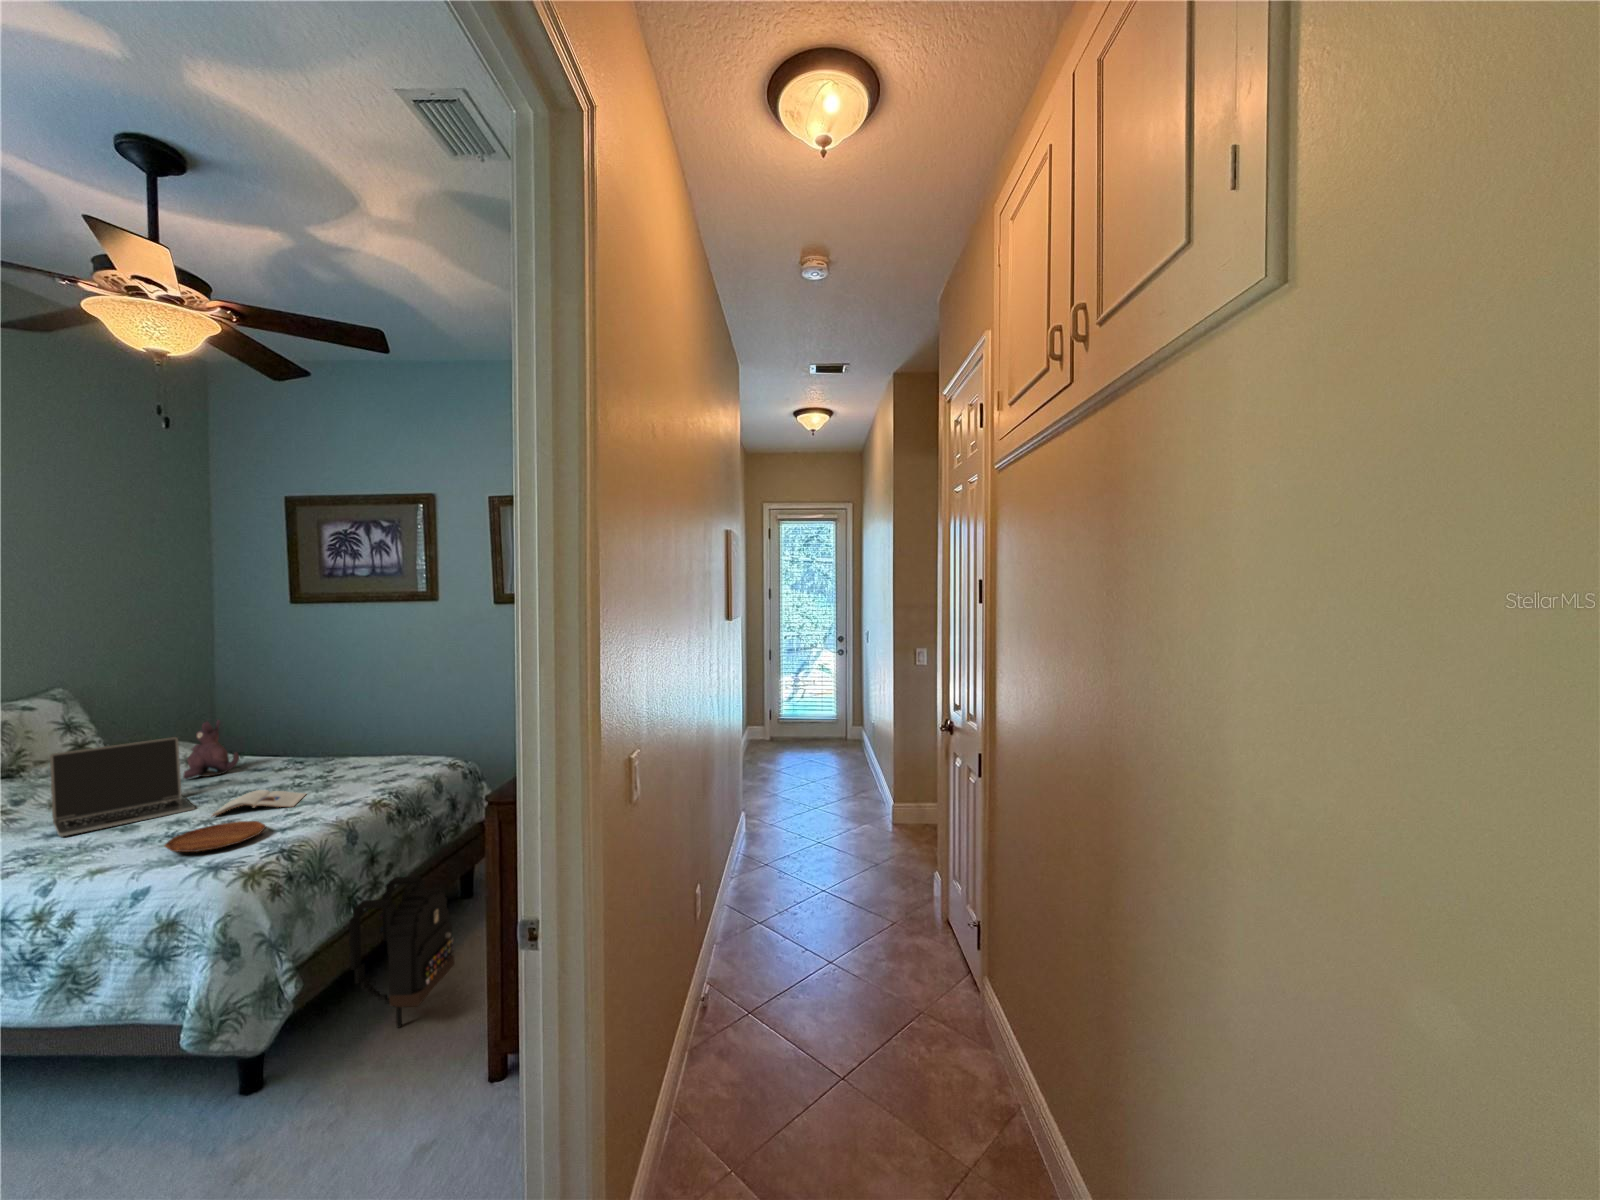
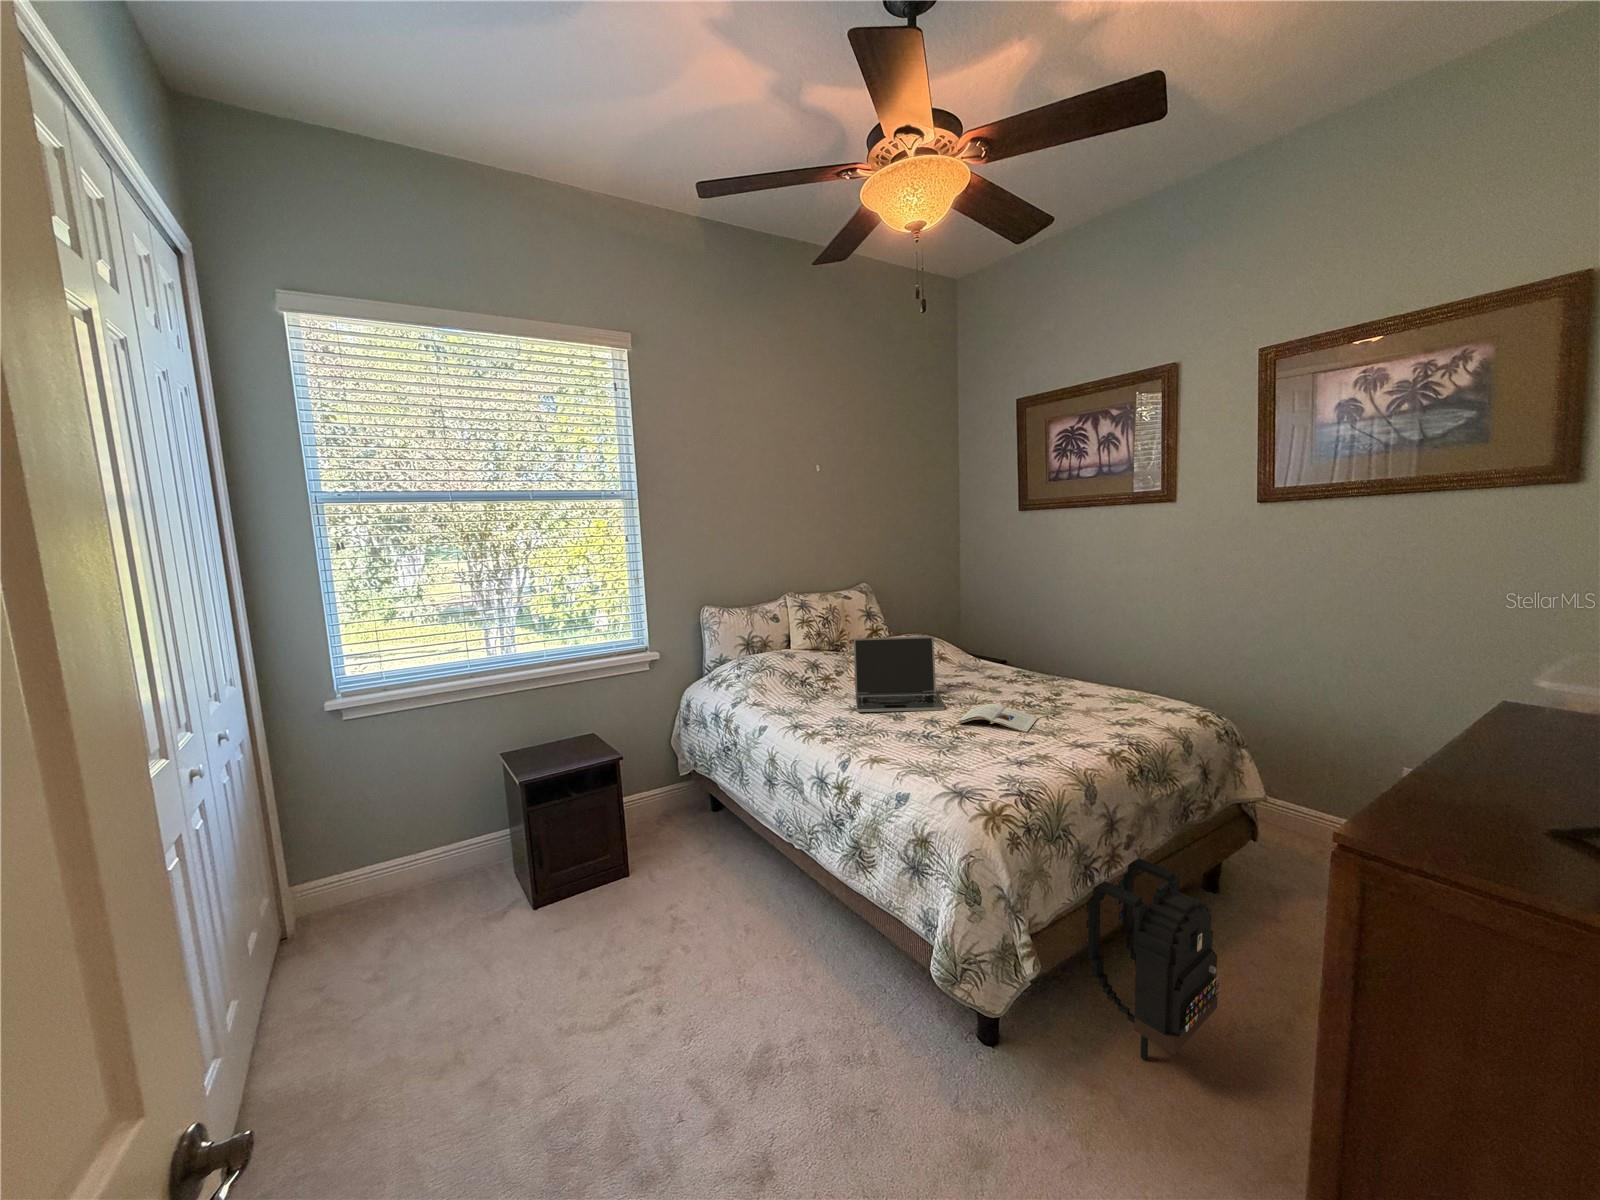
plush toy: present [183,720,239,779] -> none [937,622,978,675]
tray: present [165,821,266,852] -> none [920,737,1004,769]

